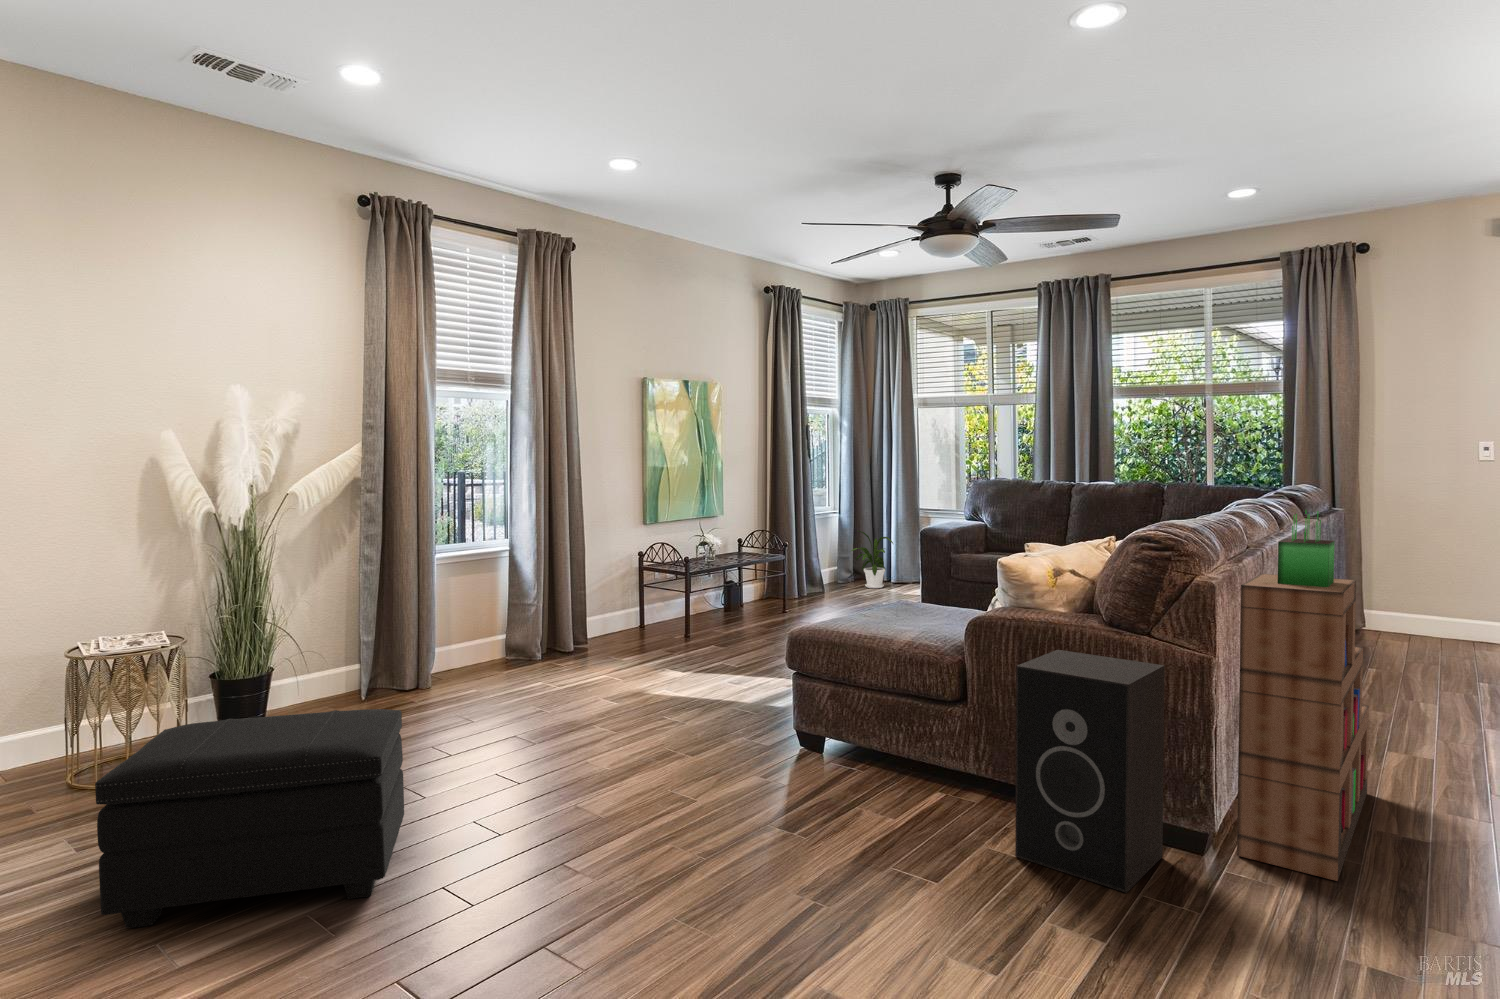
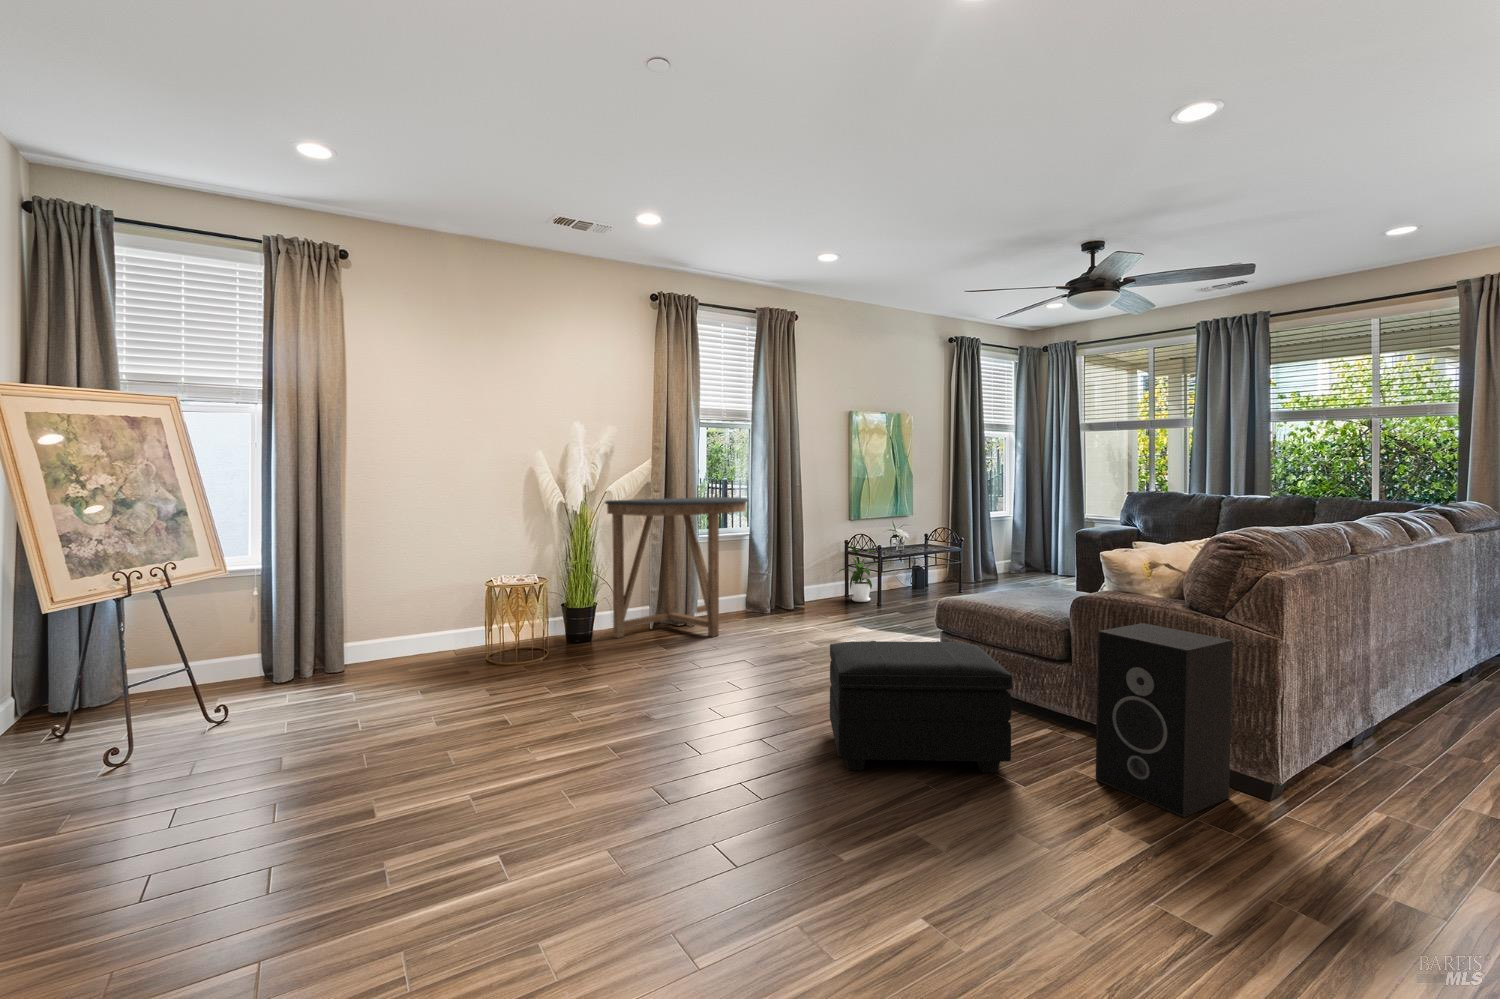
console table: none [281,498,510,720] -> present [605,497,749,638]
bookshelf: present [1237,511,1369,881] -> none [1303,516,1472,839]
house plant: present [851,531,893,588] -> present [838,546,877,602]
footstool: present [95,709,404,928] -> present [830,641,1012,773]

